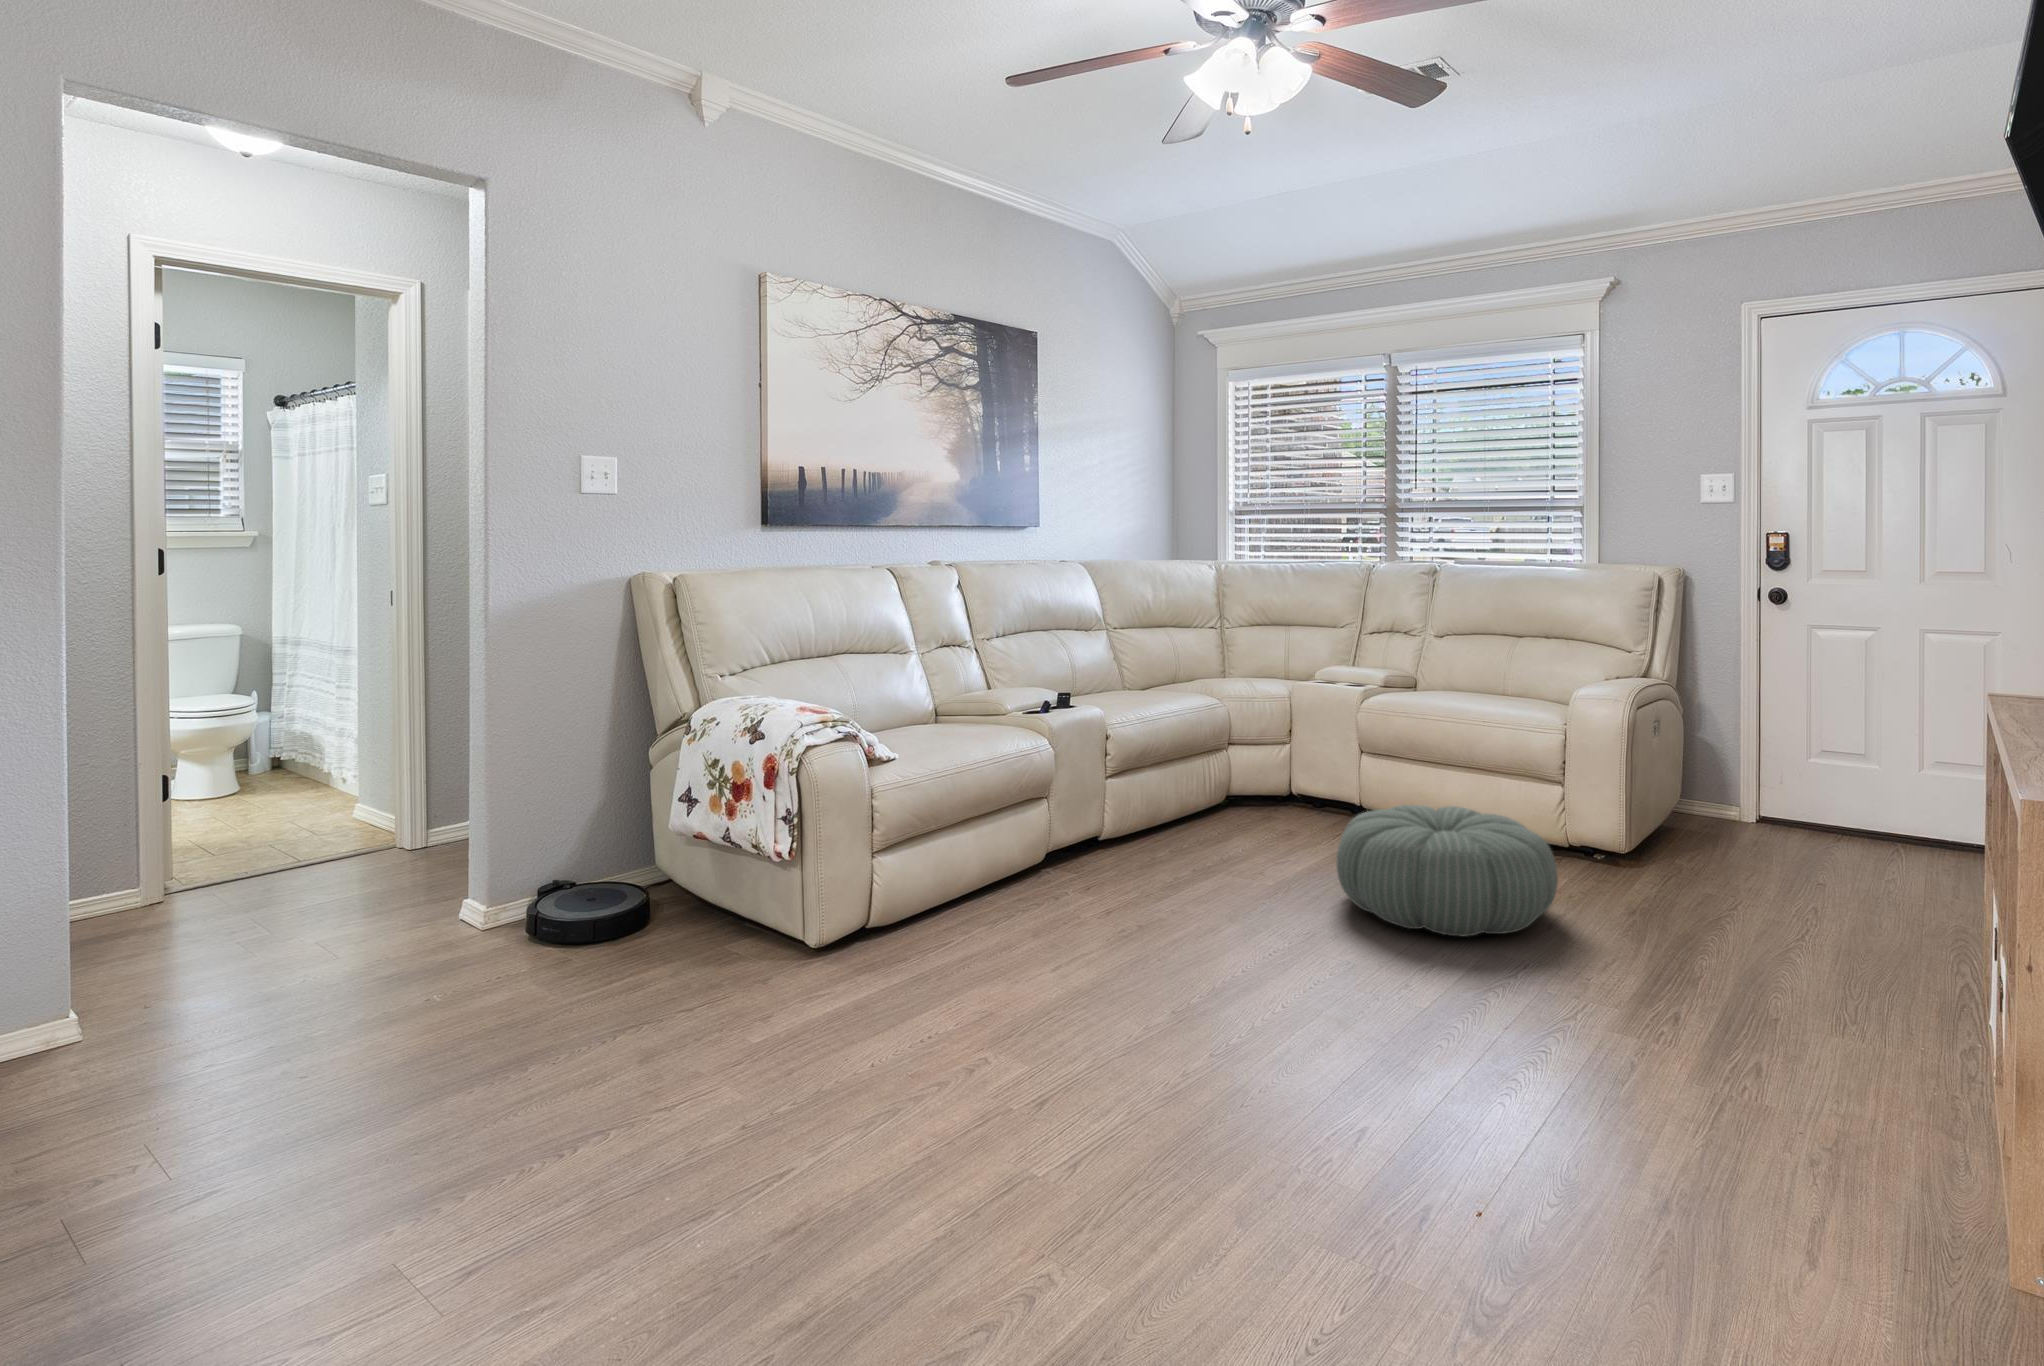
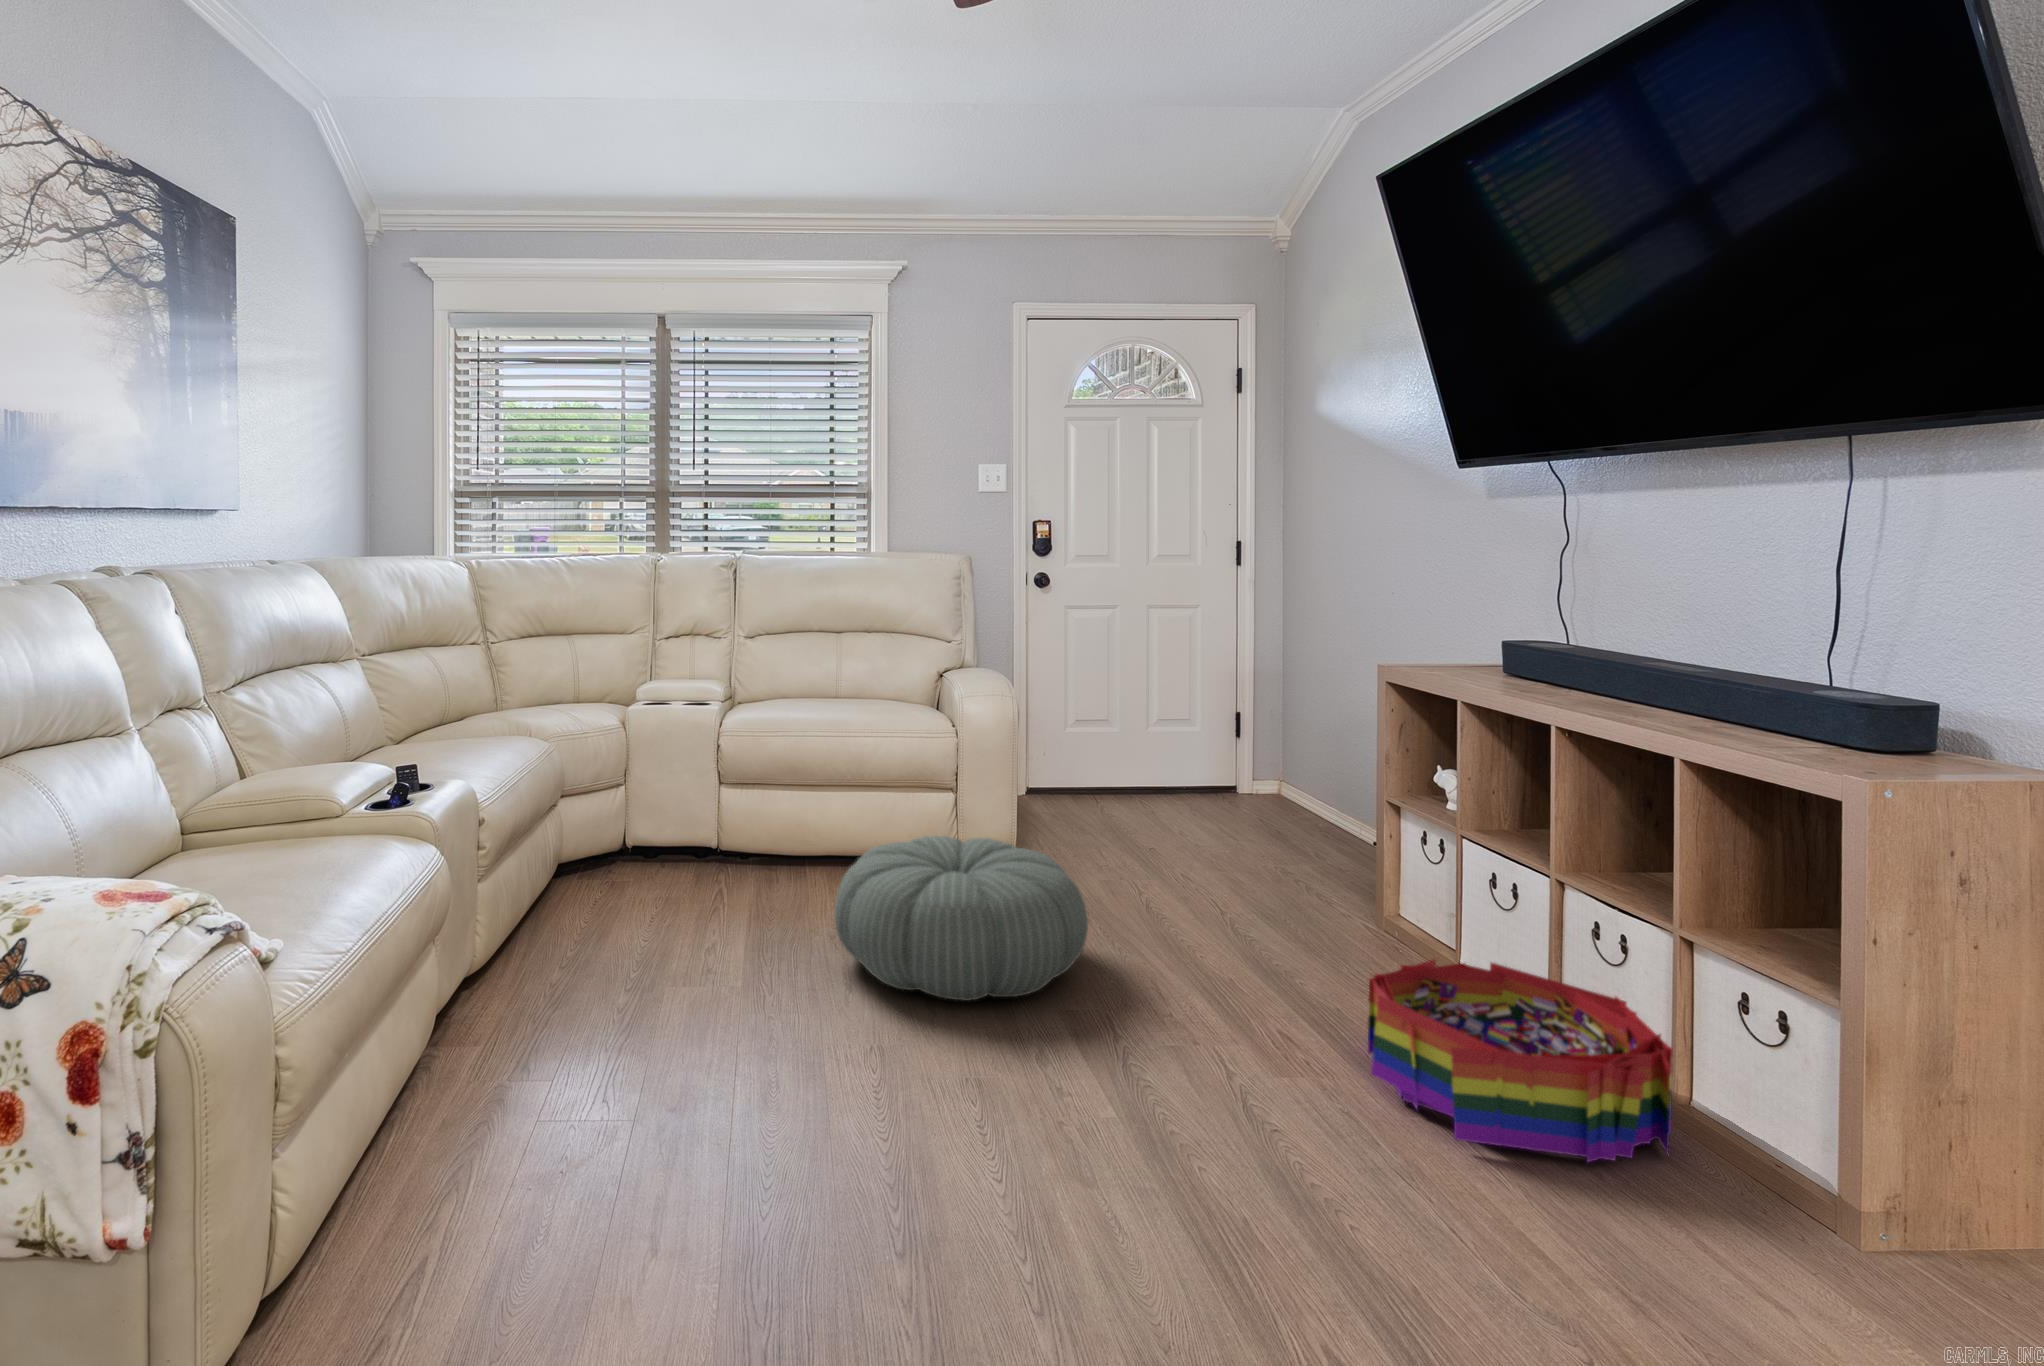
storage bin: none [1658,970,1966,1174] -> present [1368,959,1673,1162]

